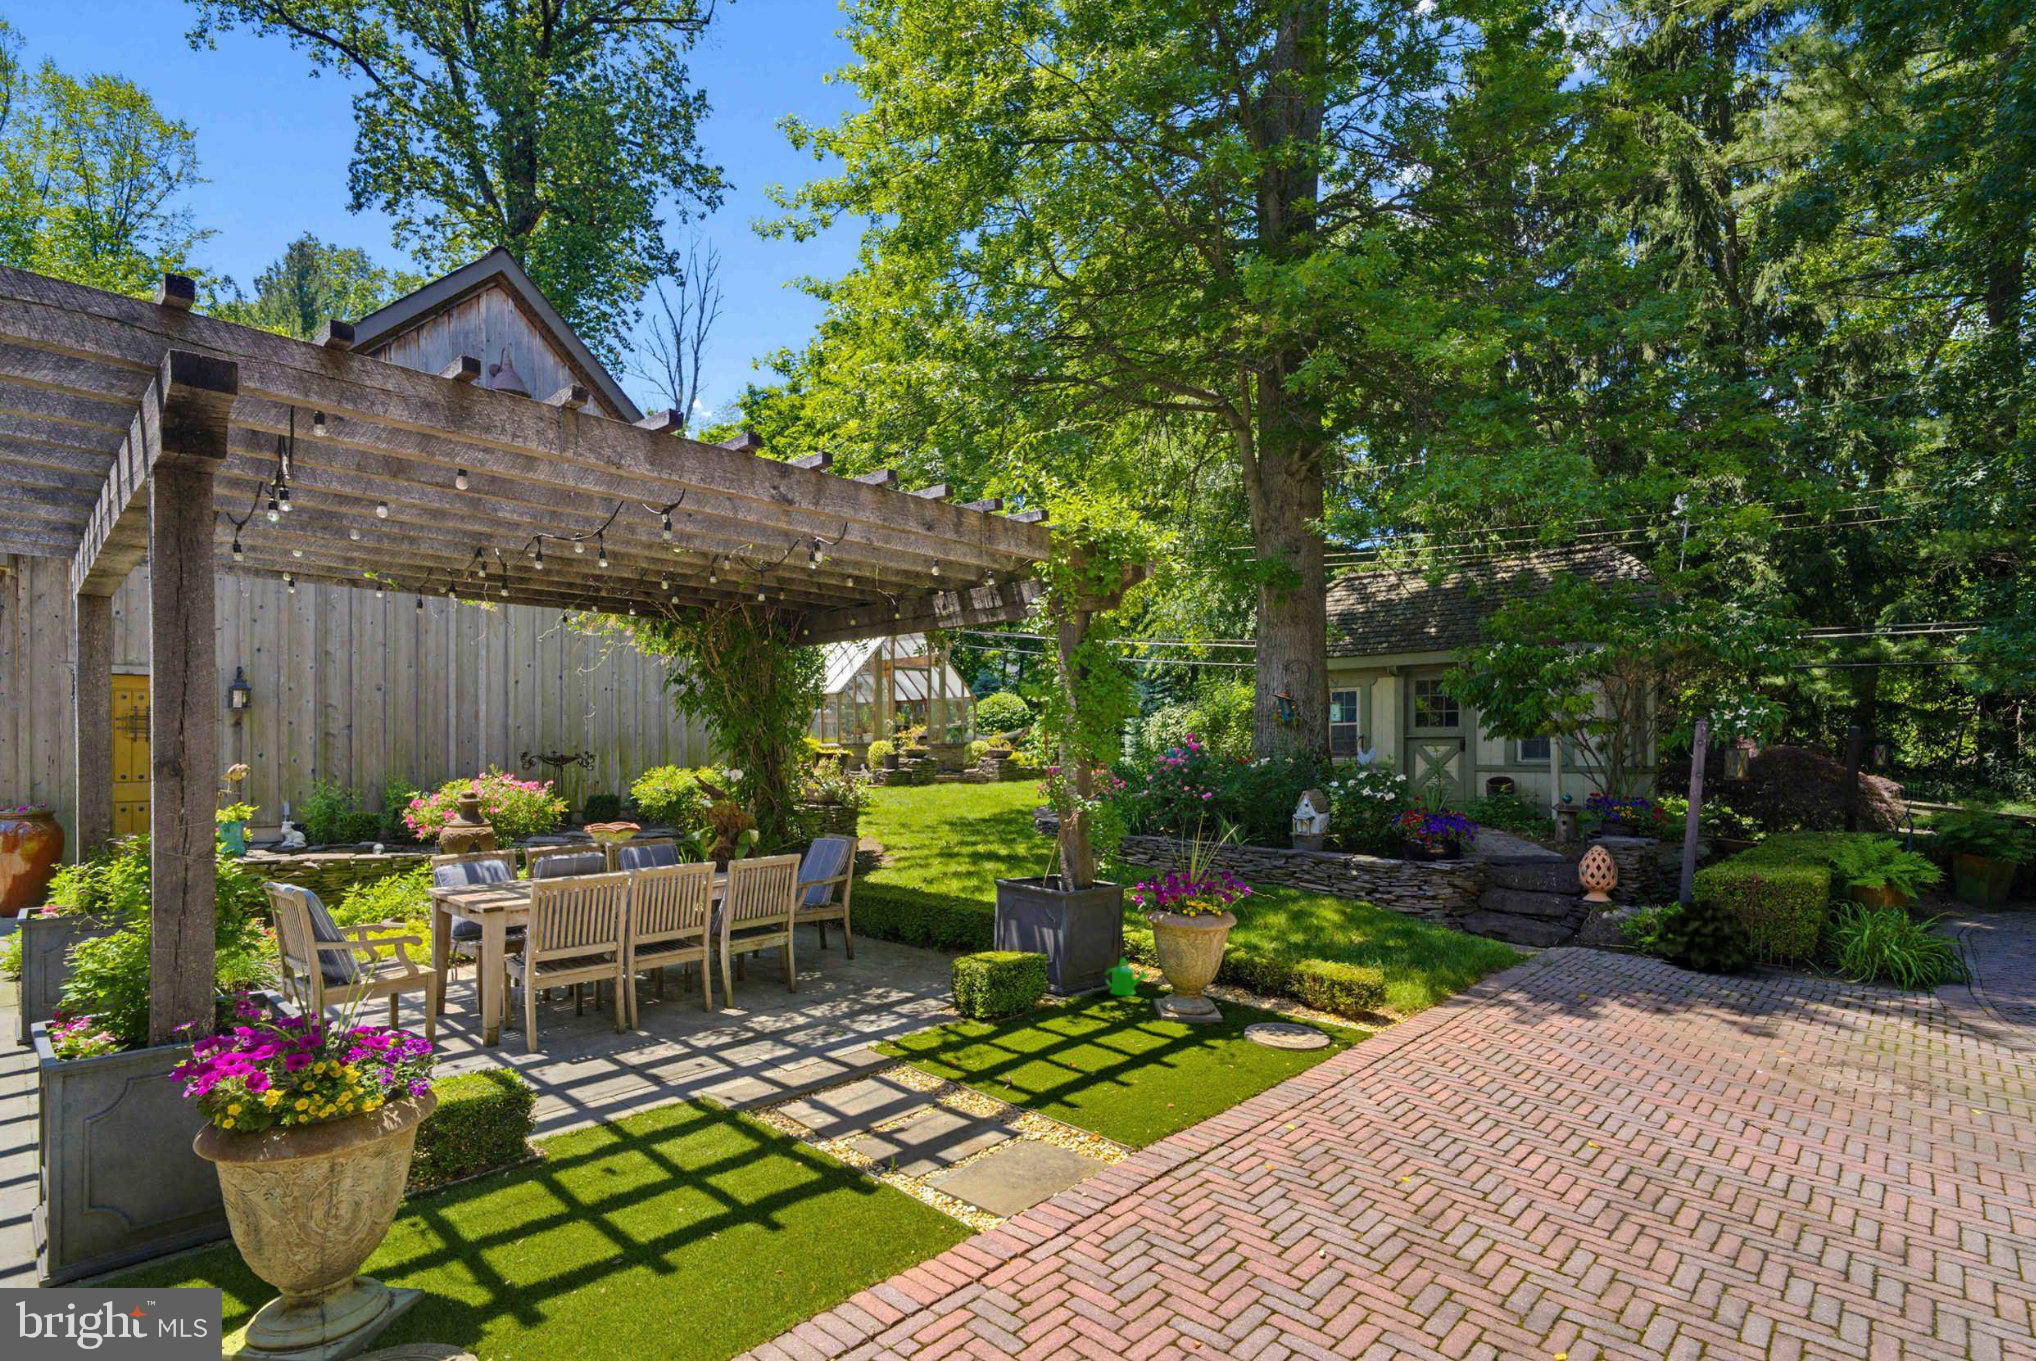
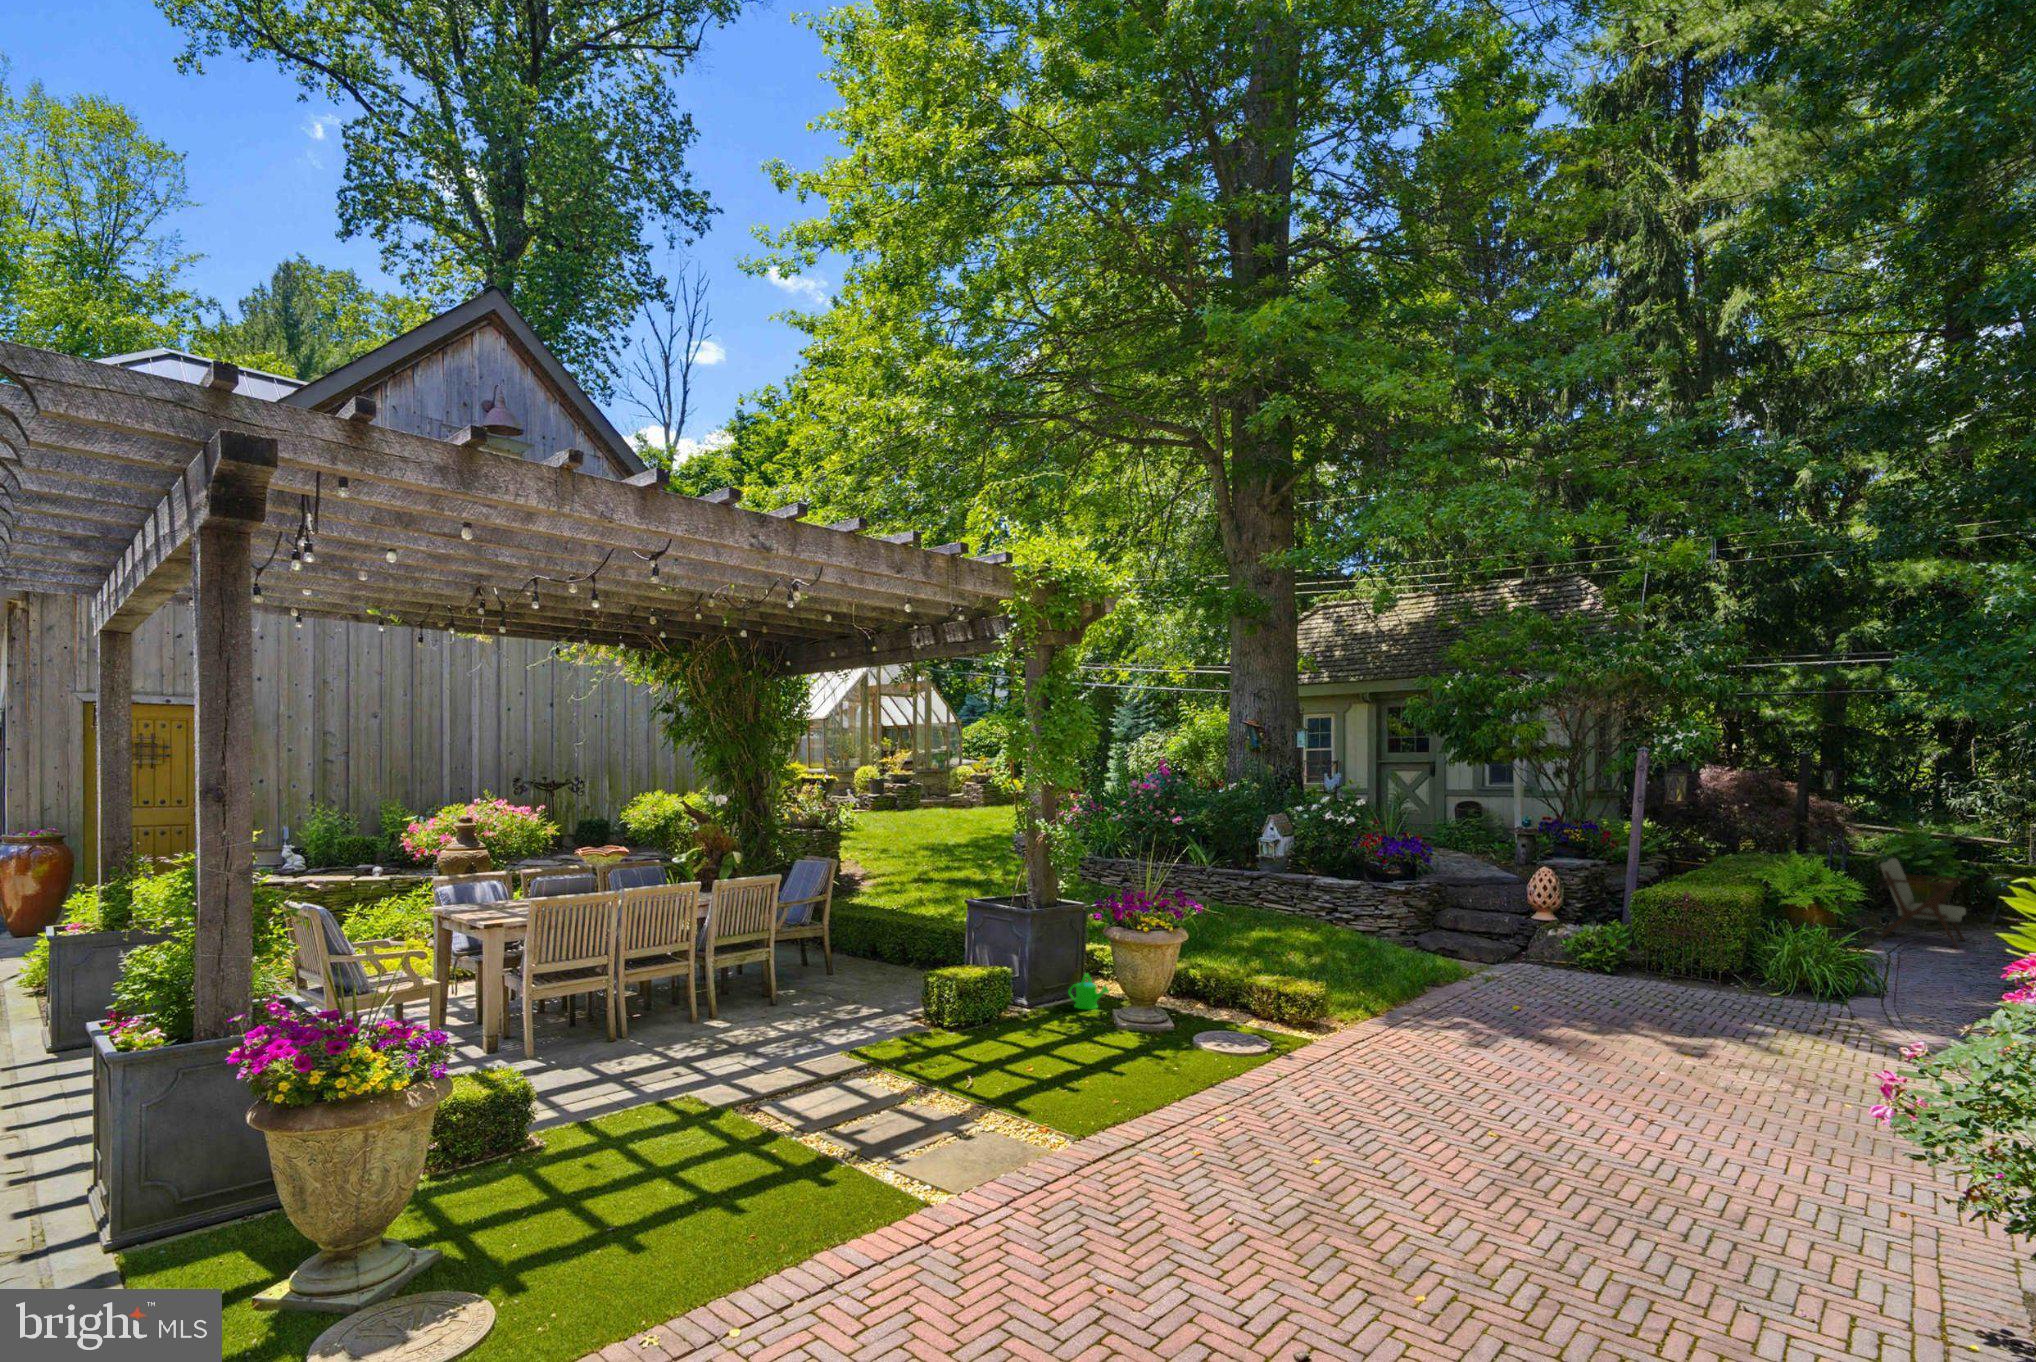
lounge chair: none [1918,837,2012,930] -> present [1880,858,1966,949]
potted plant: present [1653,899,1755,971] -> none [1602,917,1696,988]

